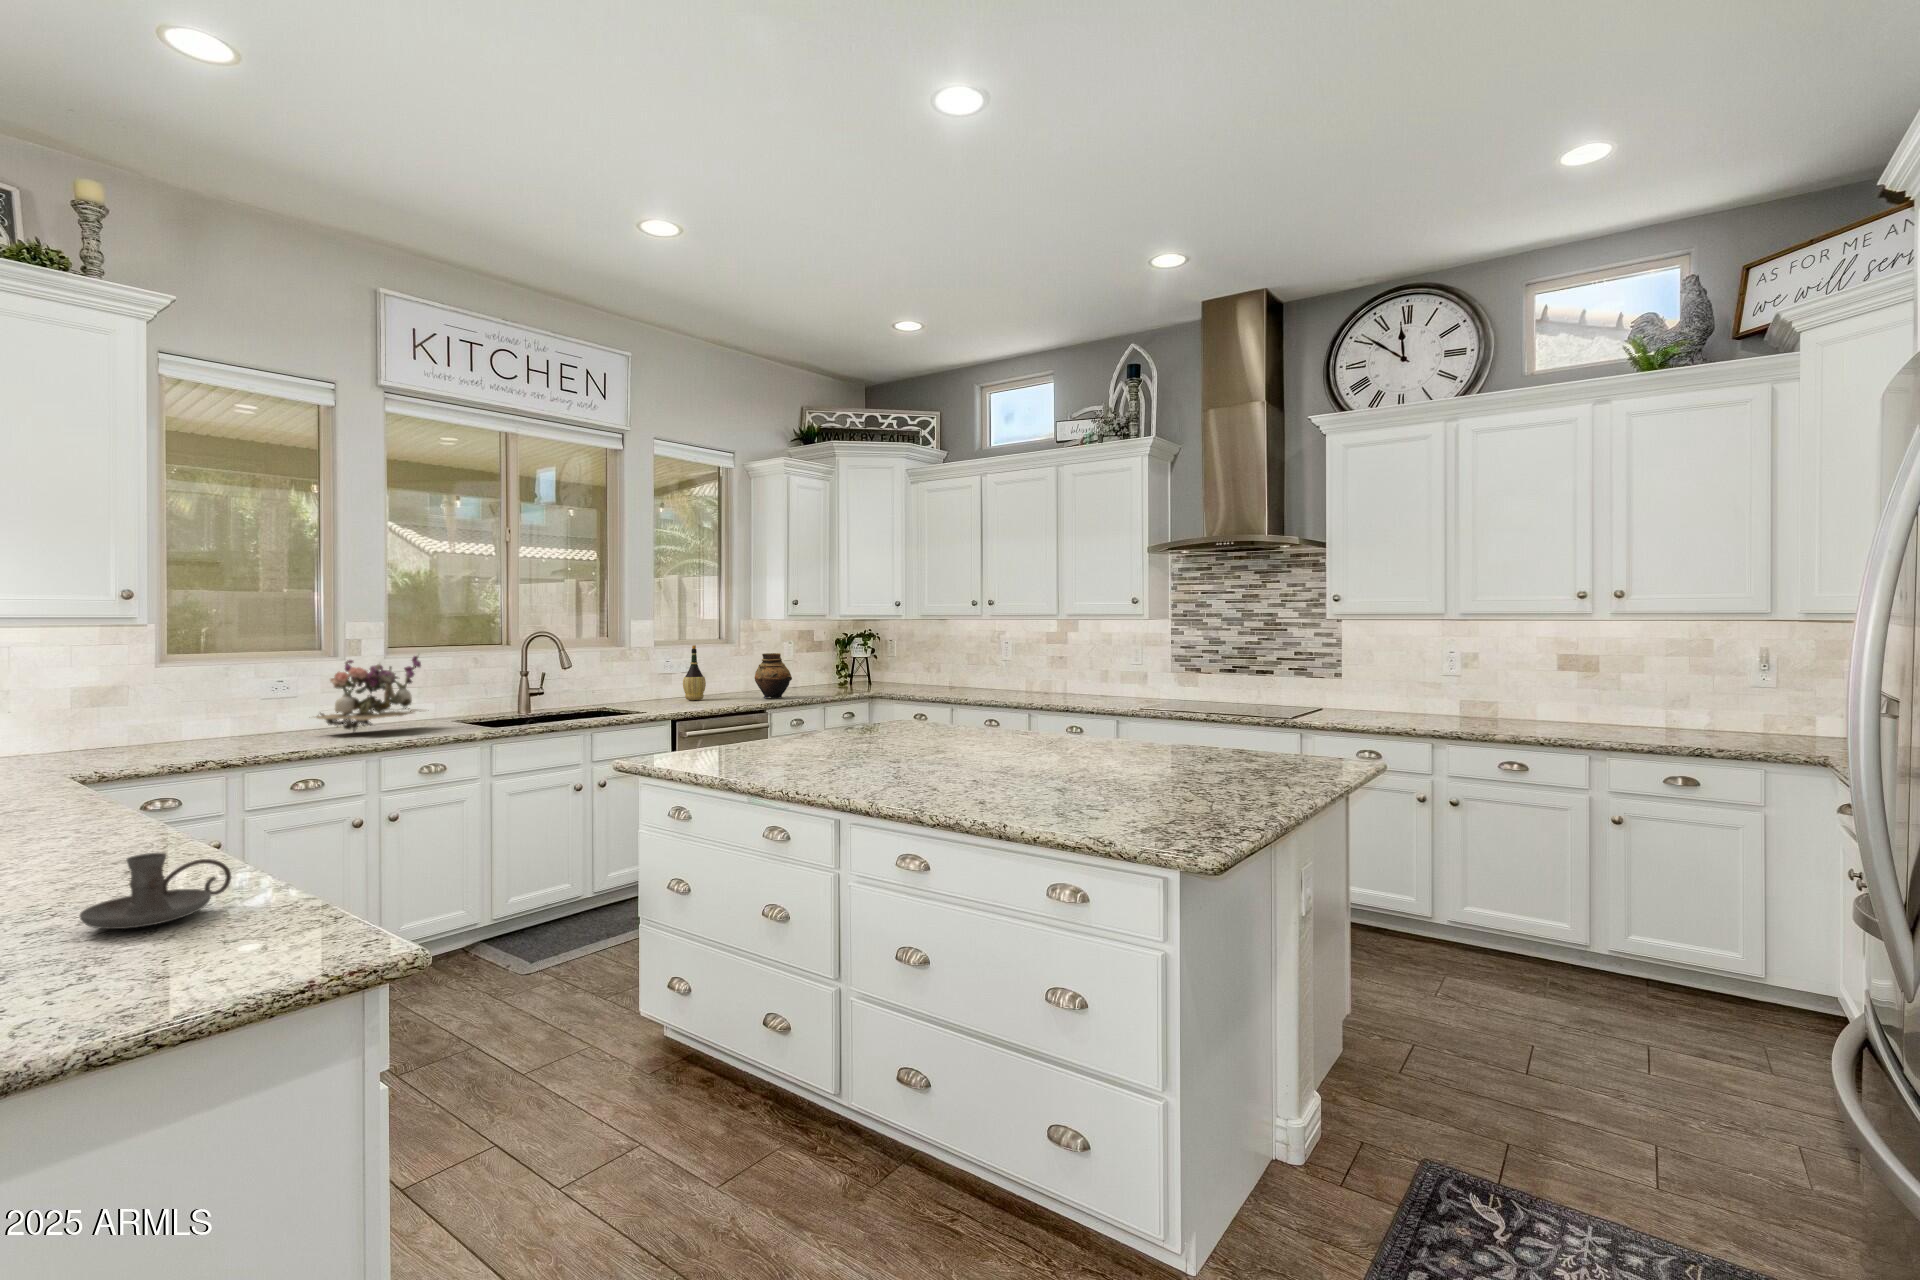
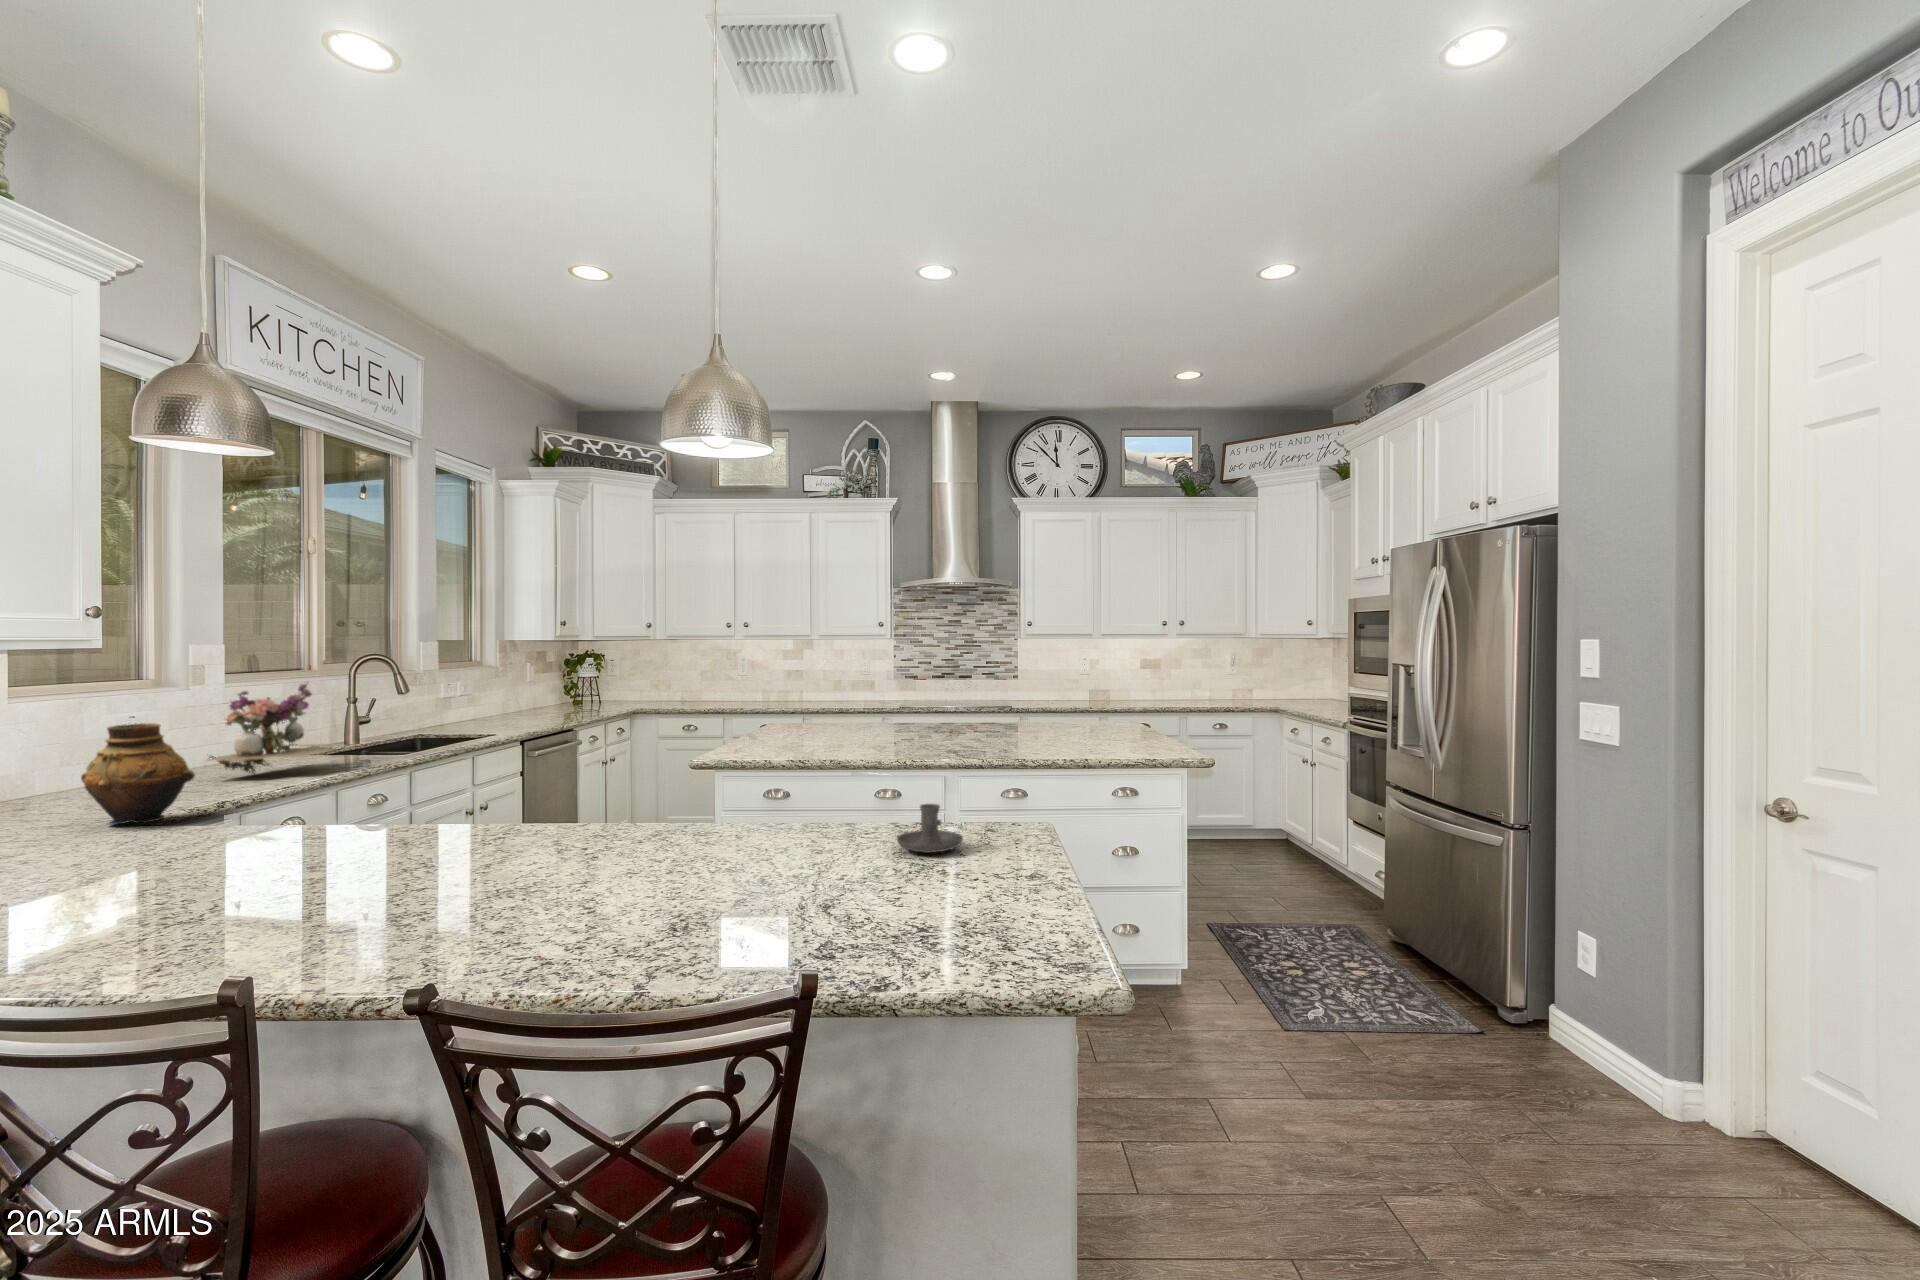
wine bottle: present [683,645,706,700] -> none [470,667,496,724]
vase: present [755,653,792,698] -> present [81,723,195,825]

